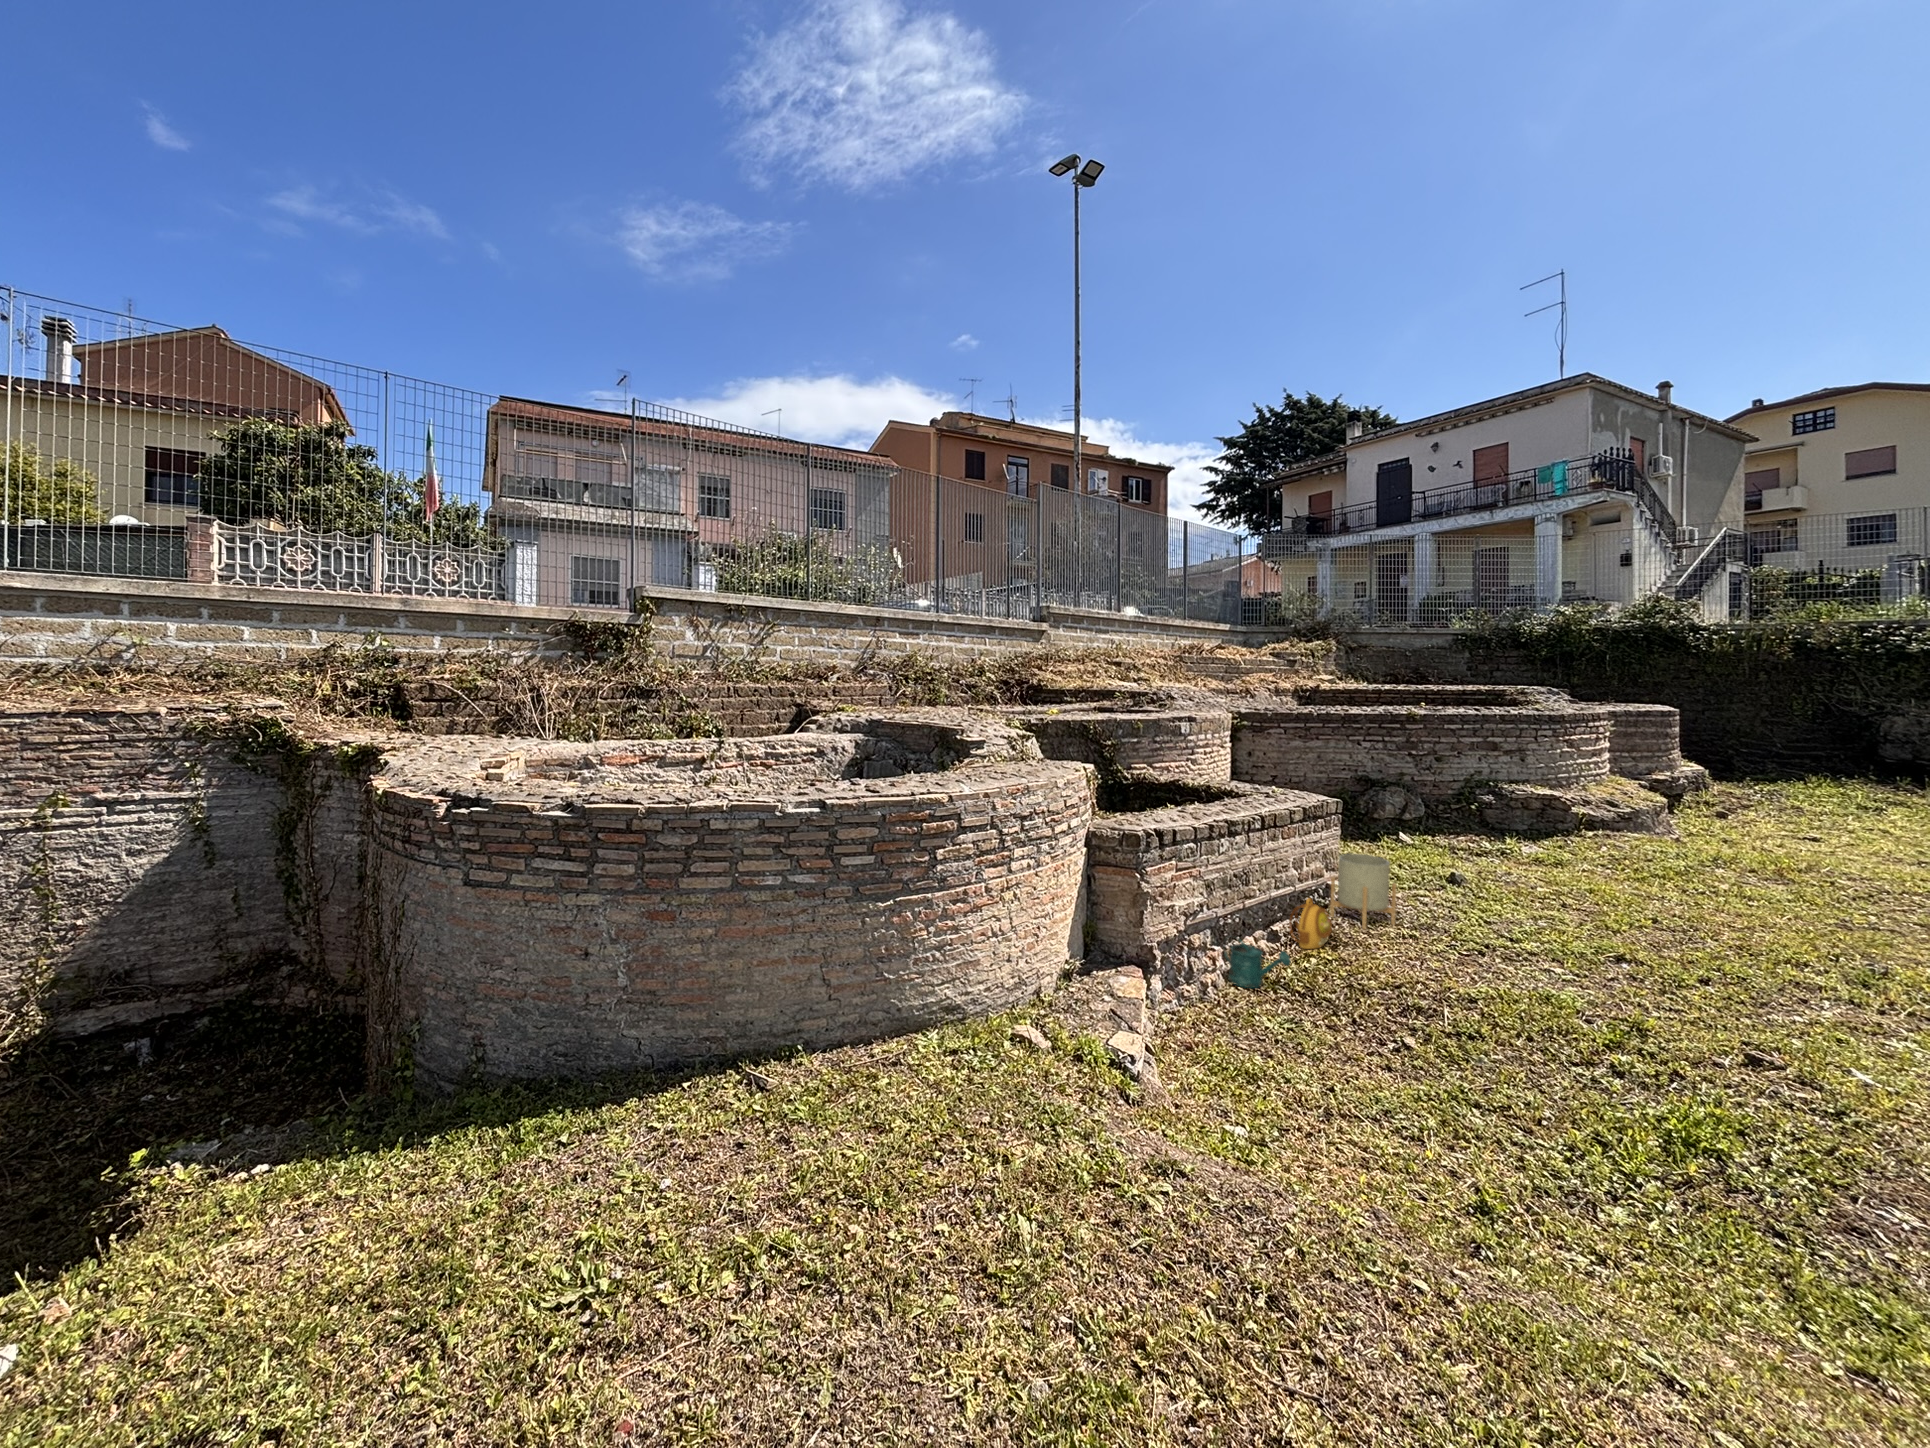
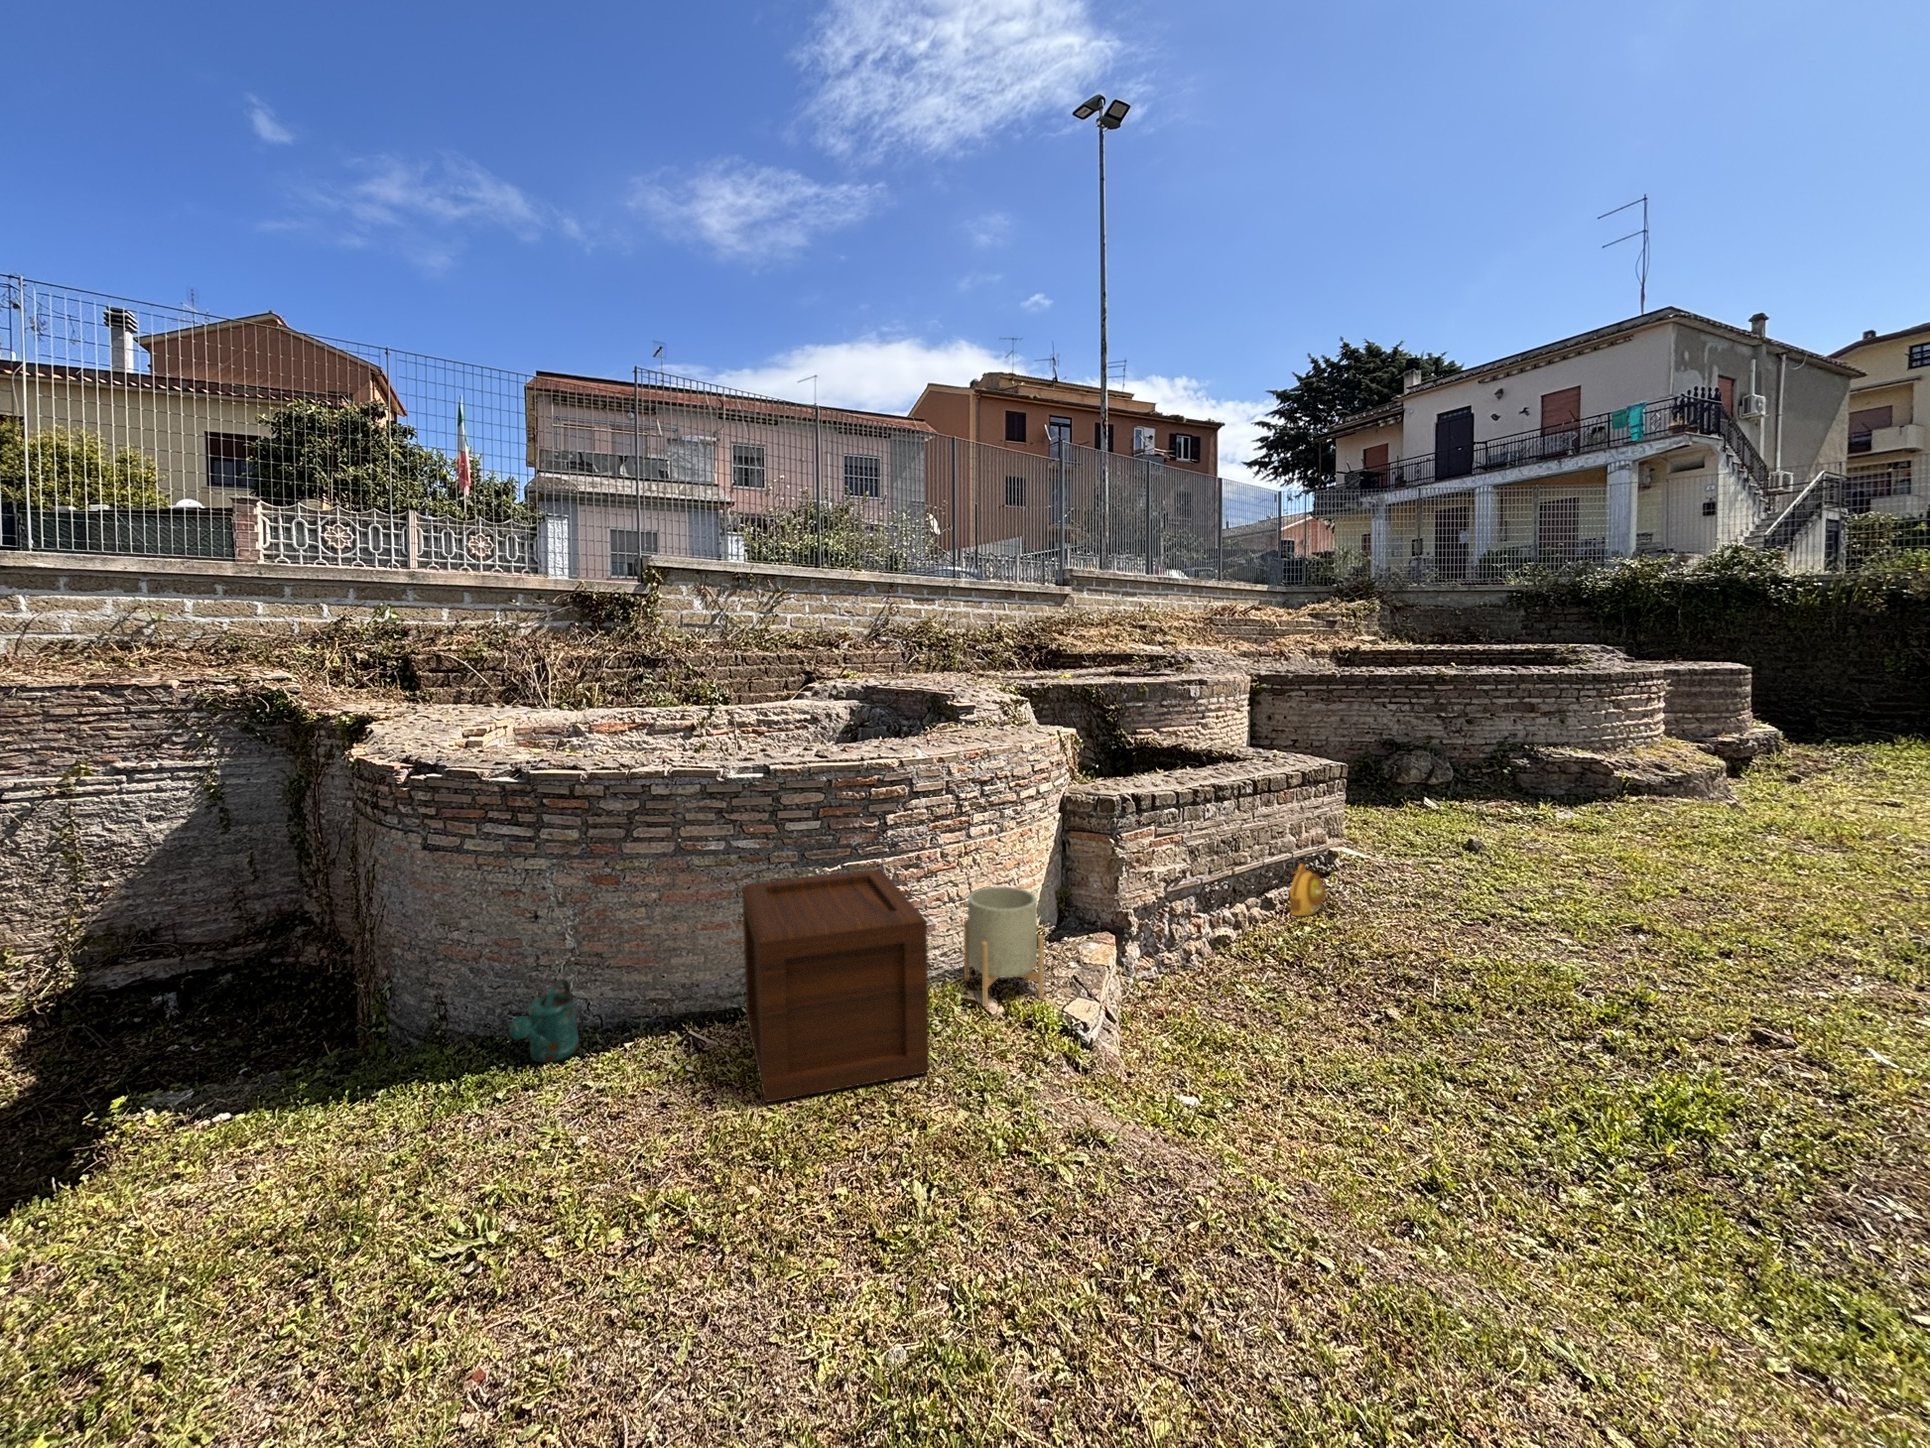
planter: present [1330,854,1396,930] -> present [964,886,1044,1007]
wooden crate: none [803,906,1000,1142] -> present [742,869,929,1102]
watering can: present [1223,936,1291,988] -> present [510,979,579,1062]

